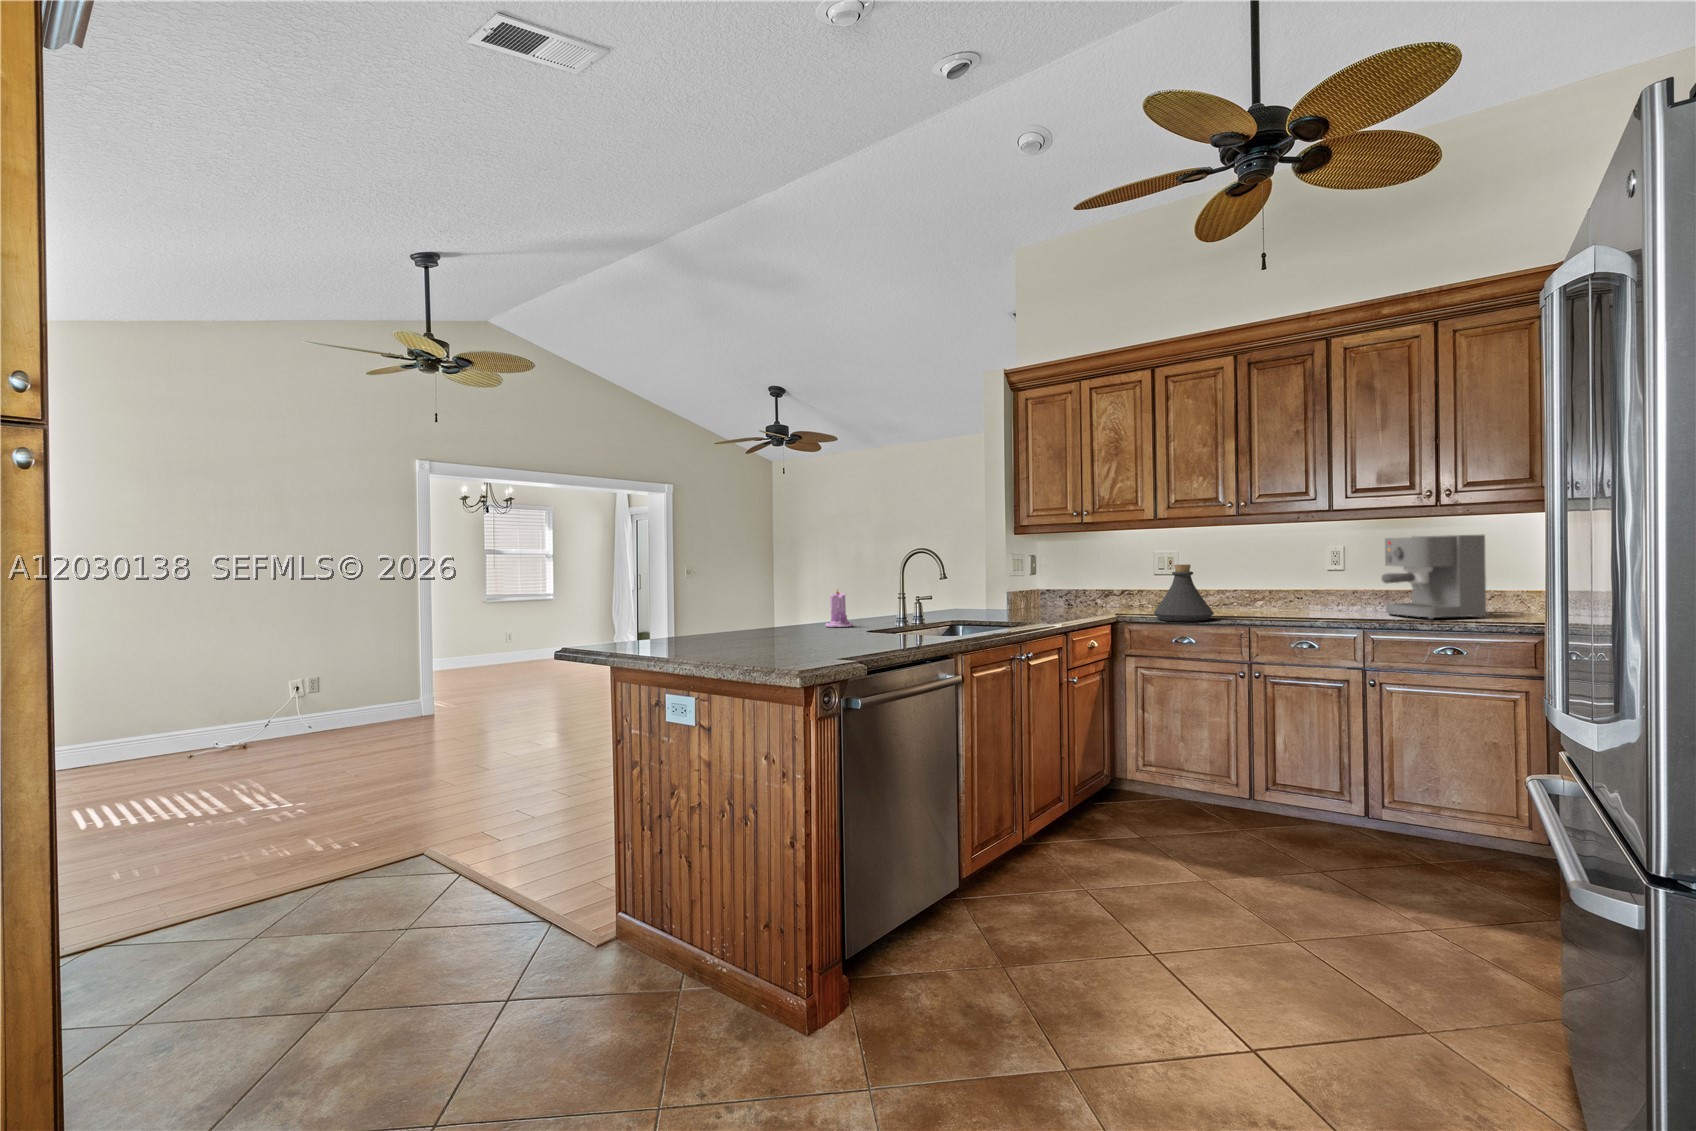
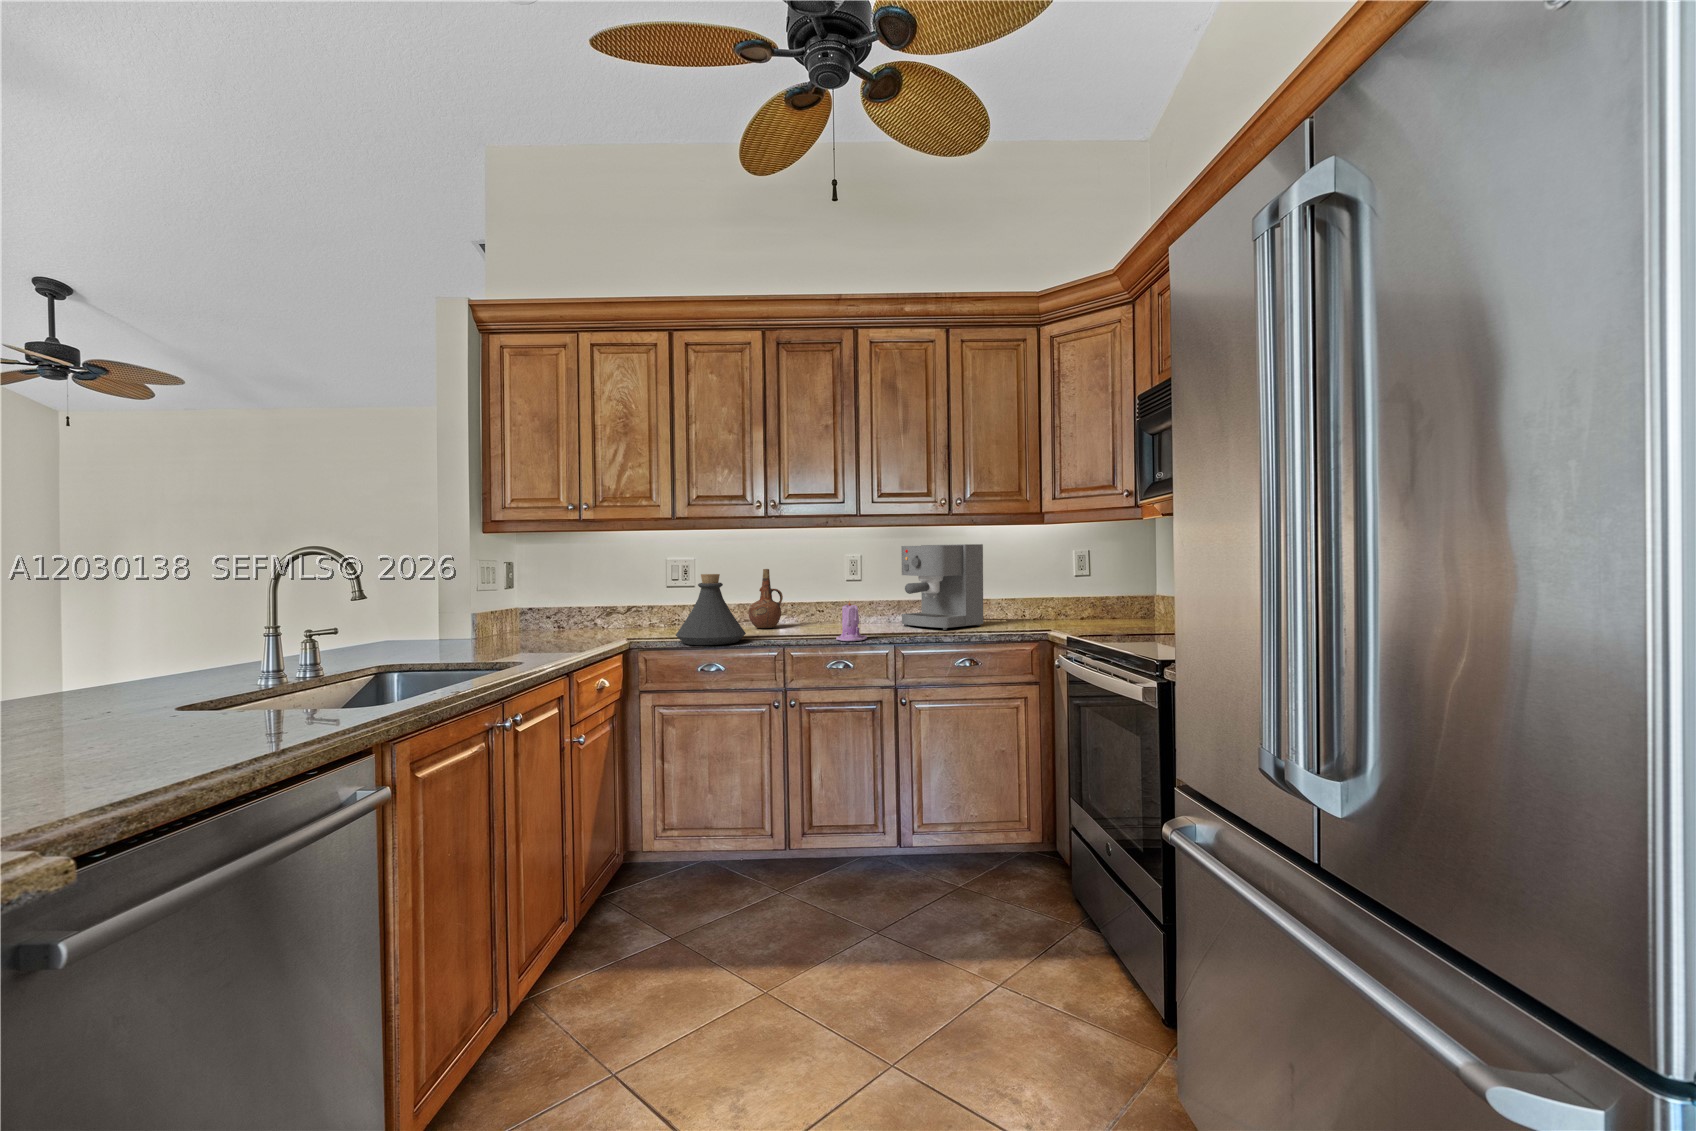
ceramic pitcher: none [1224,560,1258,612] -> present [748,569,783,628]
candle: present [826,590,854,627] -> present [836,602,867,641]

